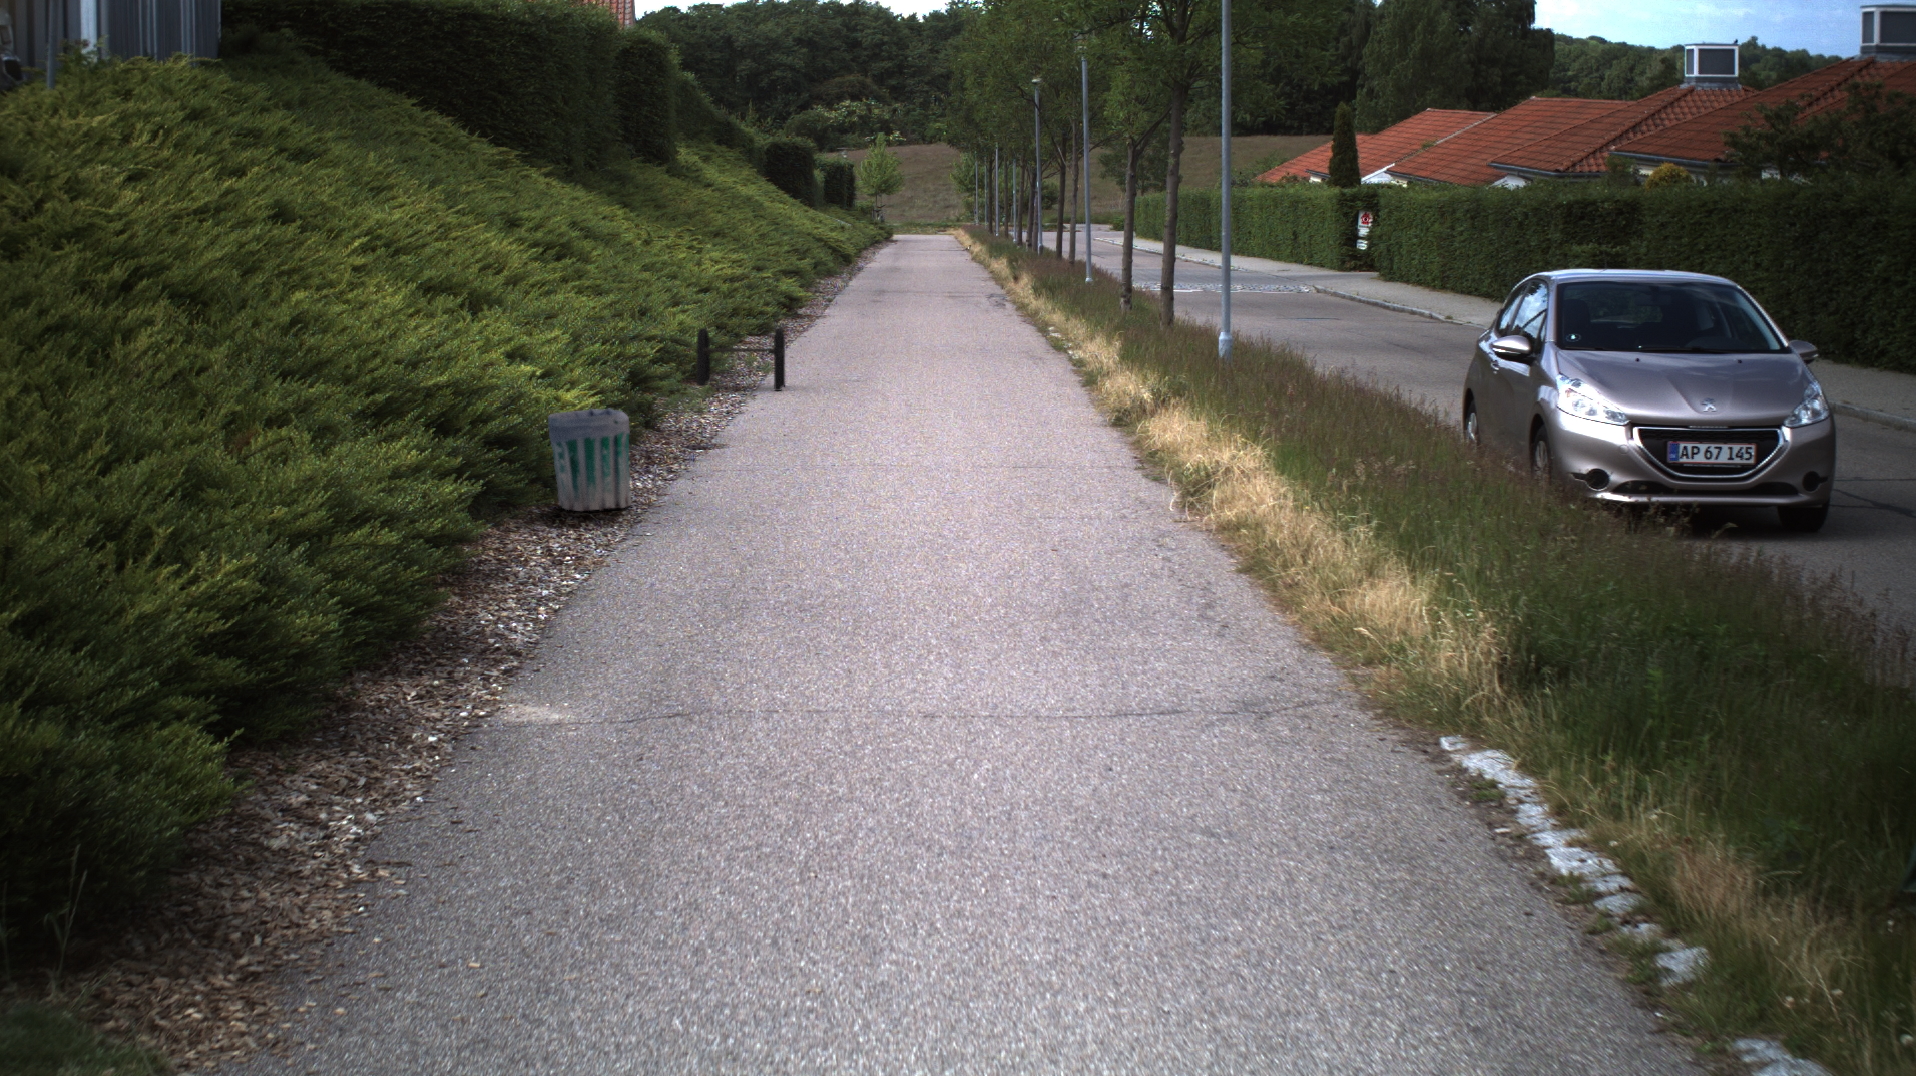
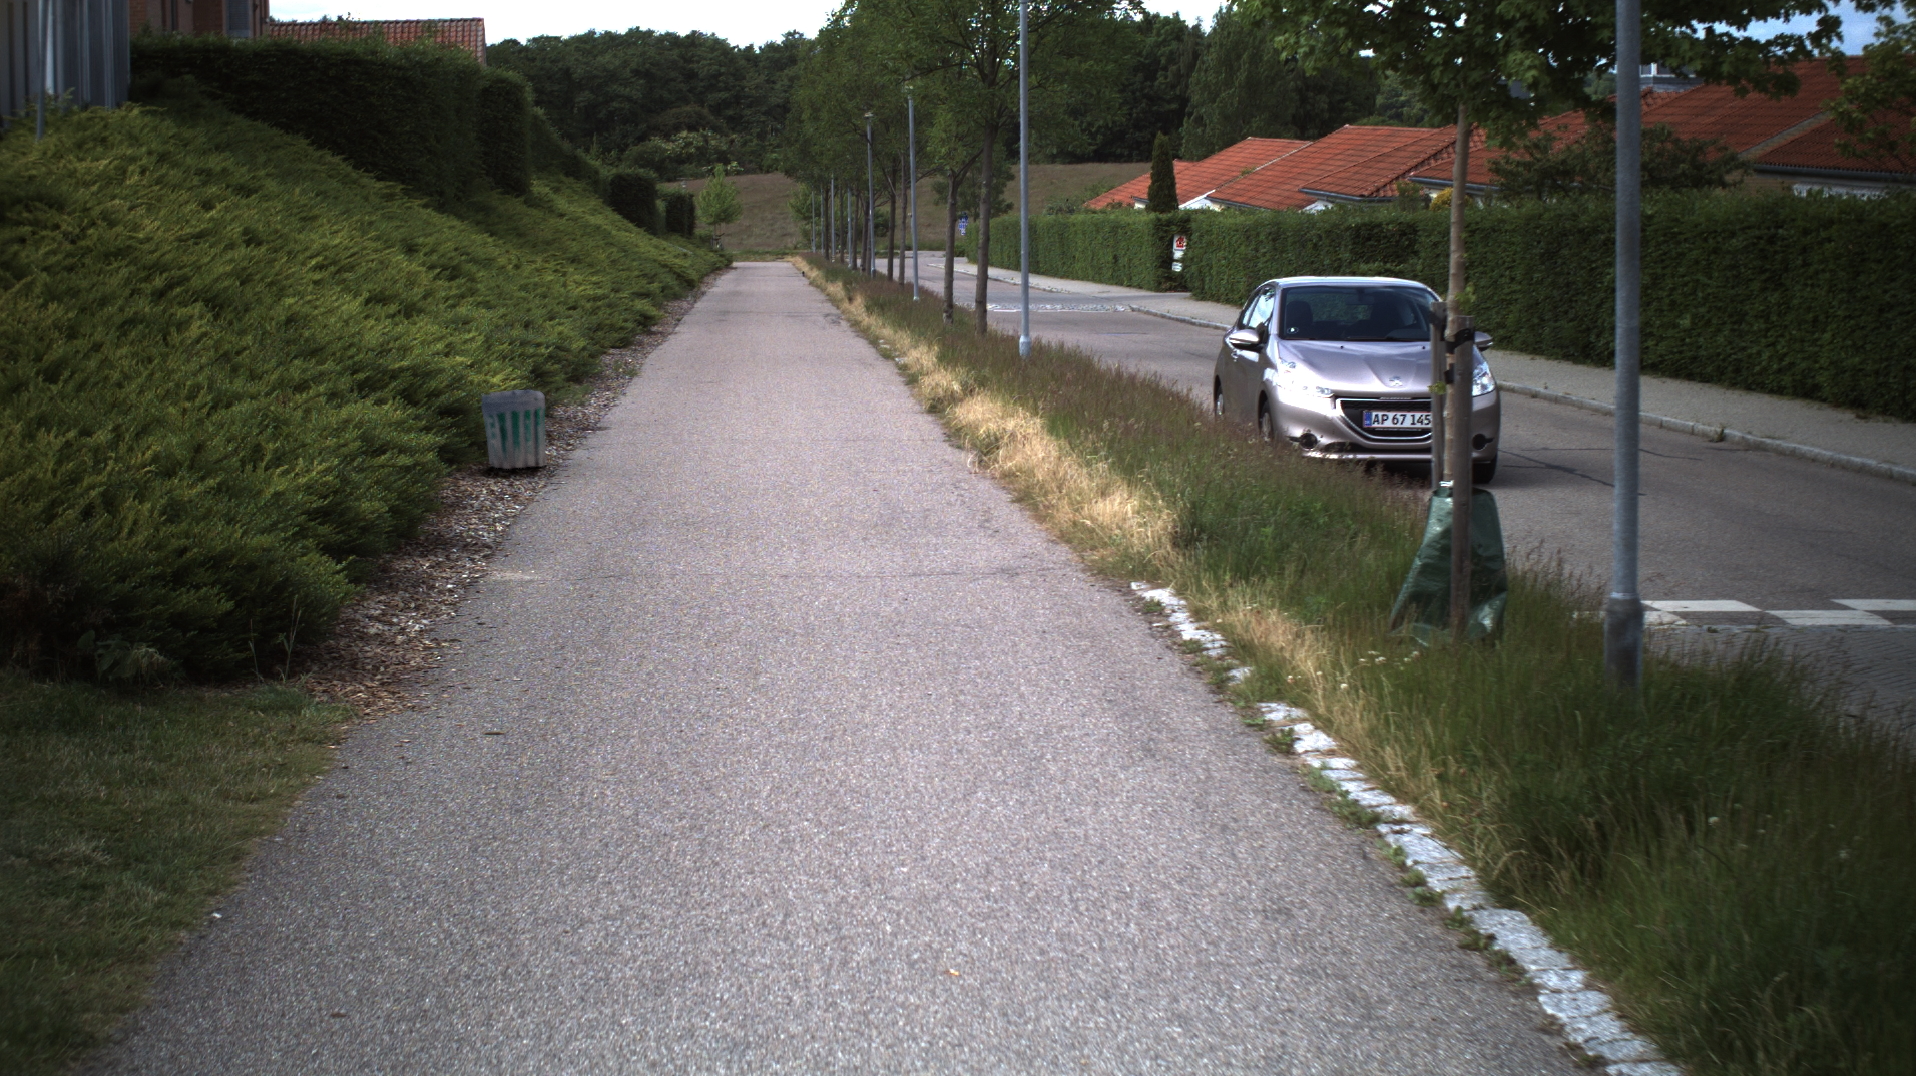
bench: present [696,328,785,391] -> none [573,336,651,391]

